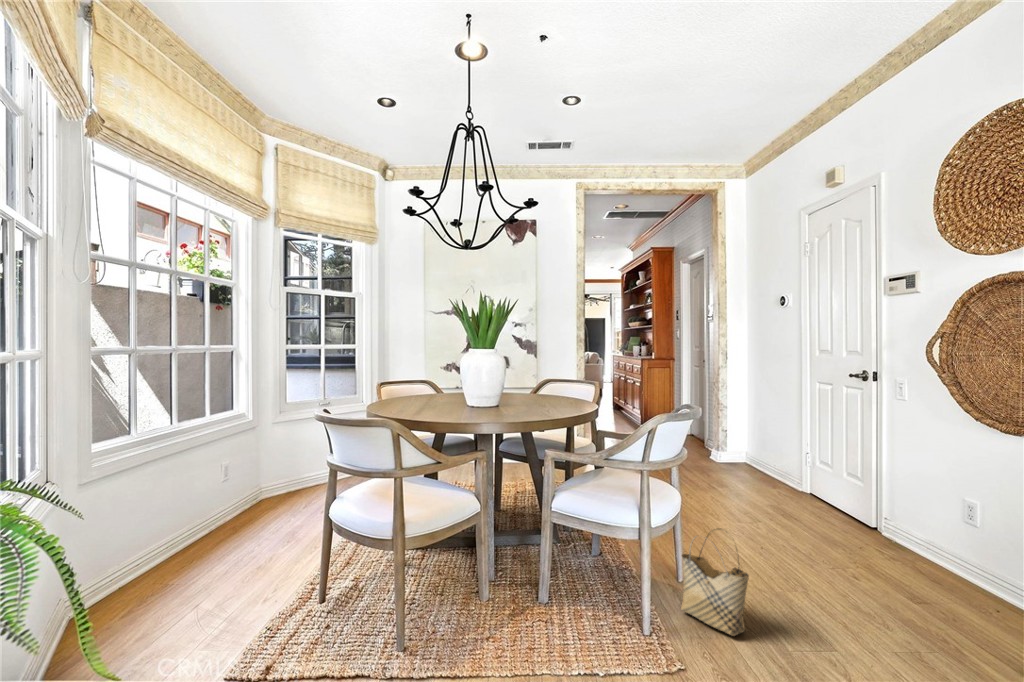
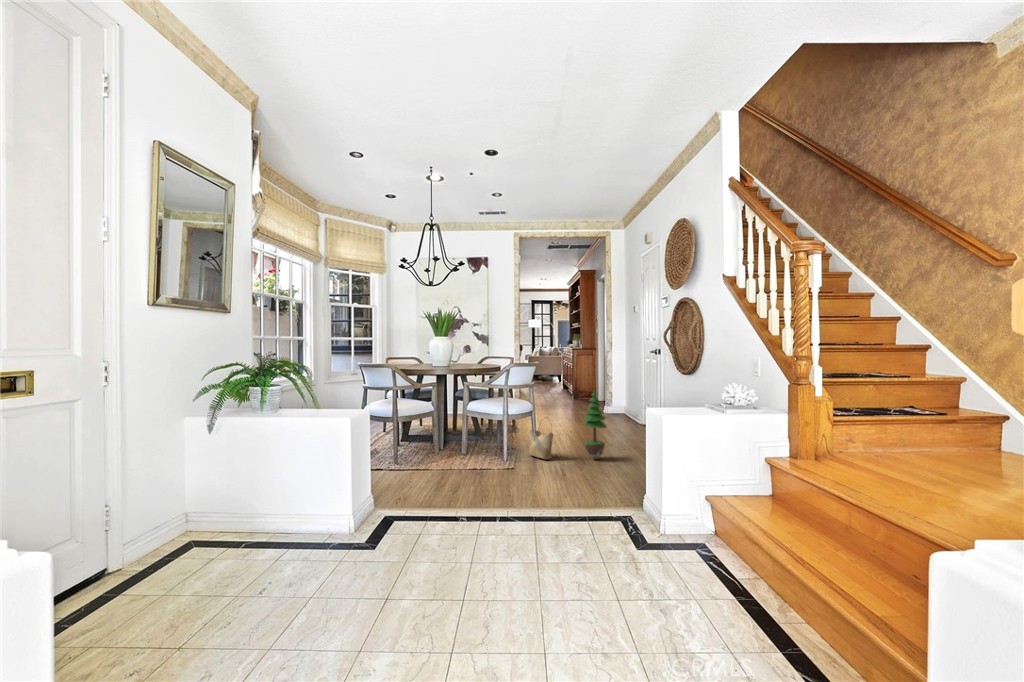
potted tree: none [810,473,880,635] -> present [583,390,607,459]

